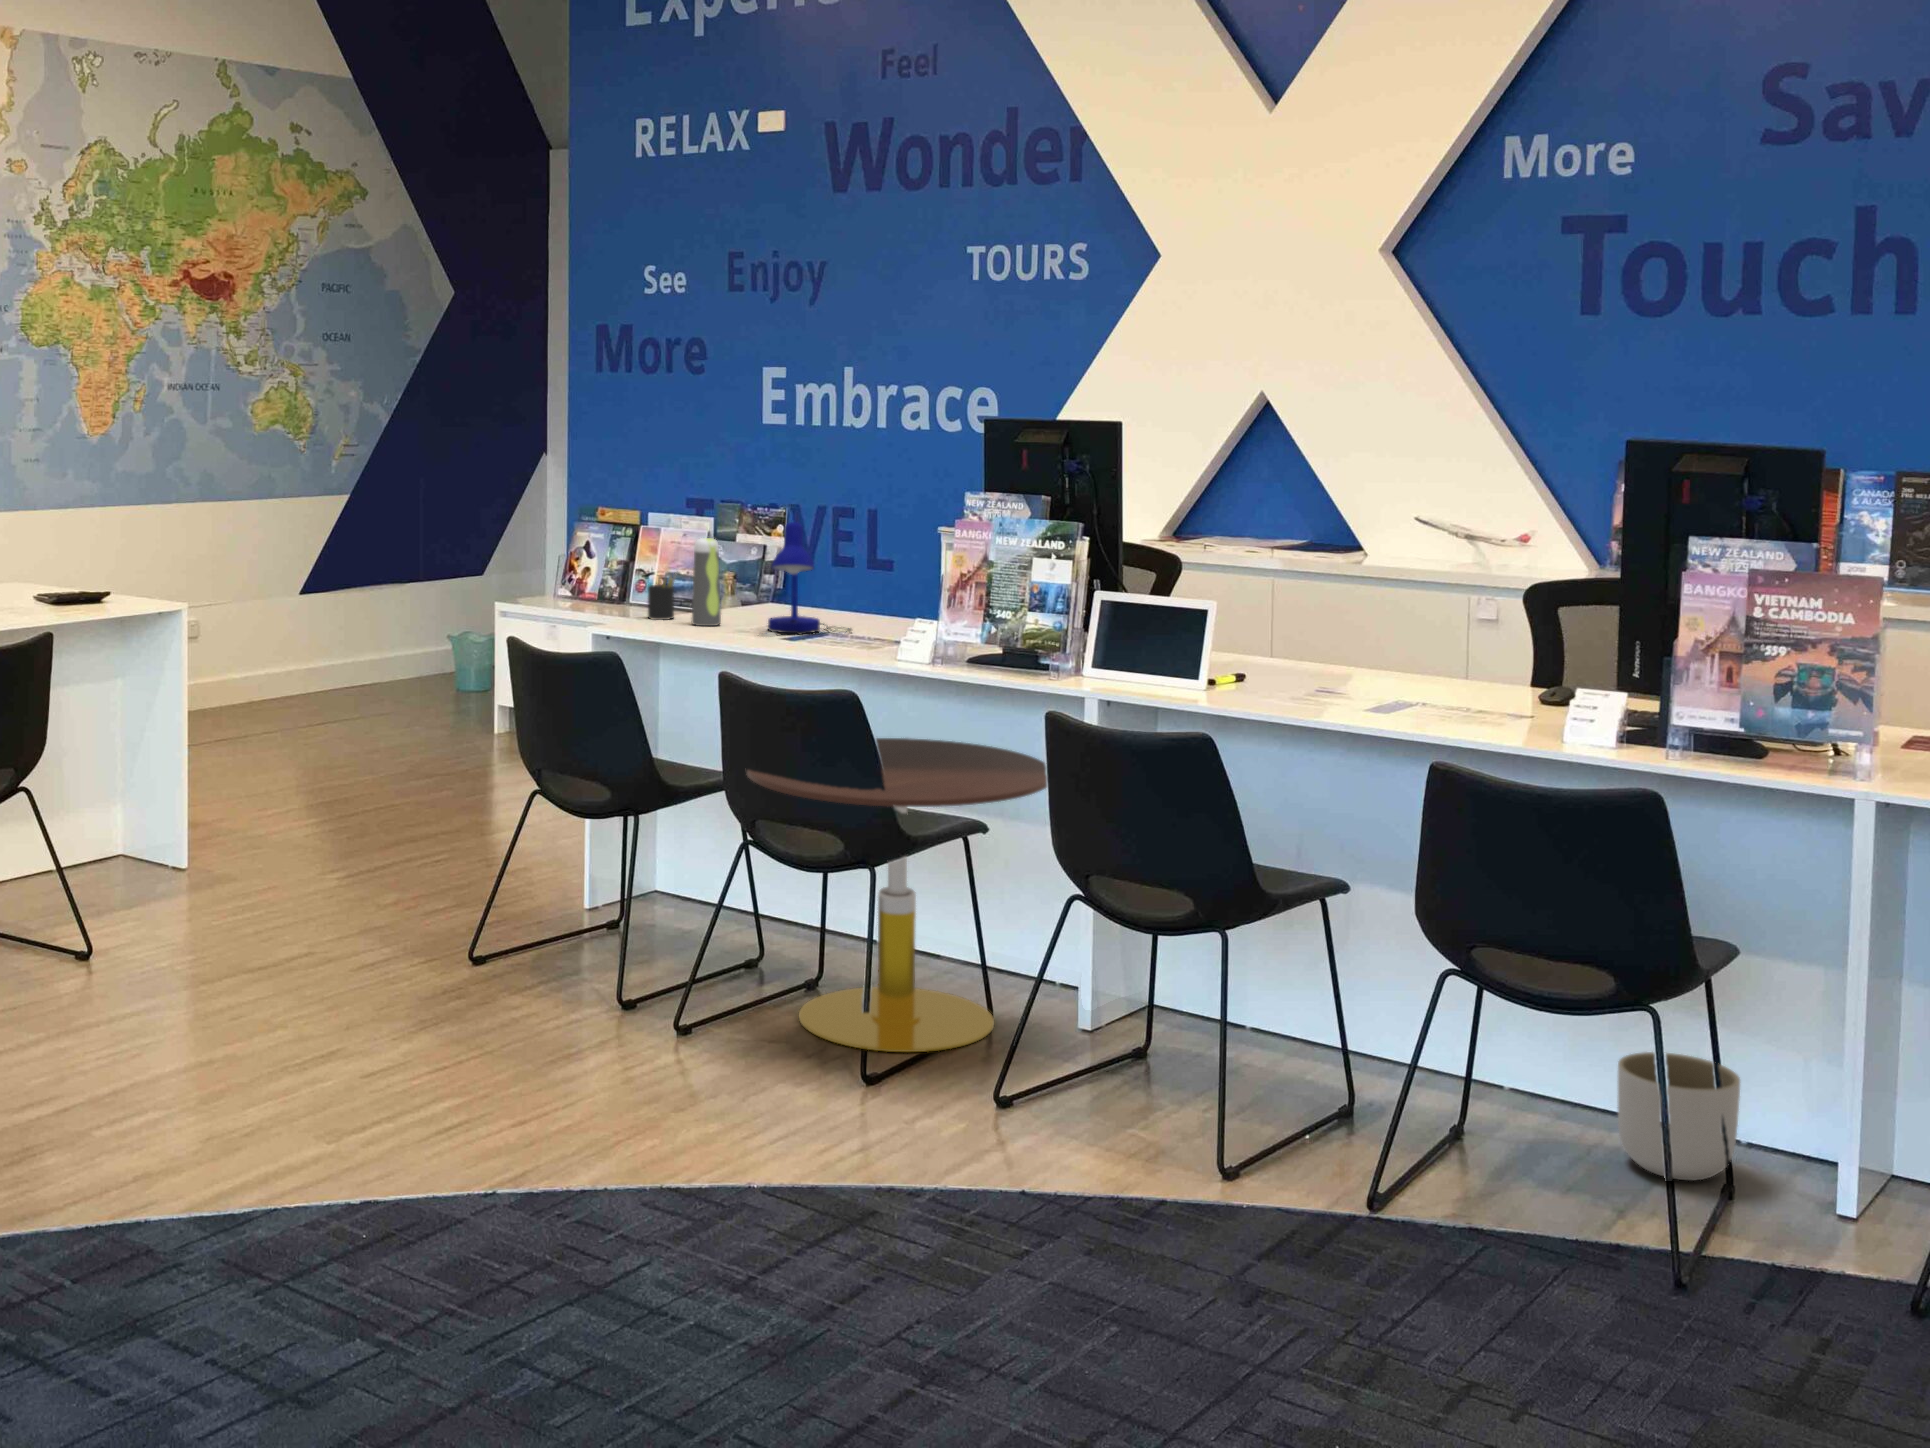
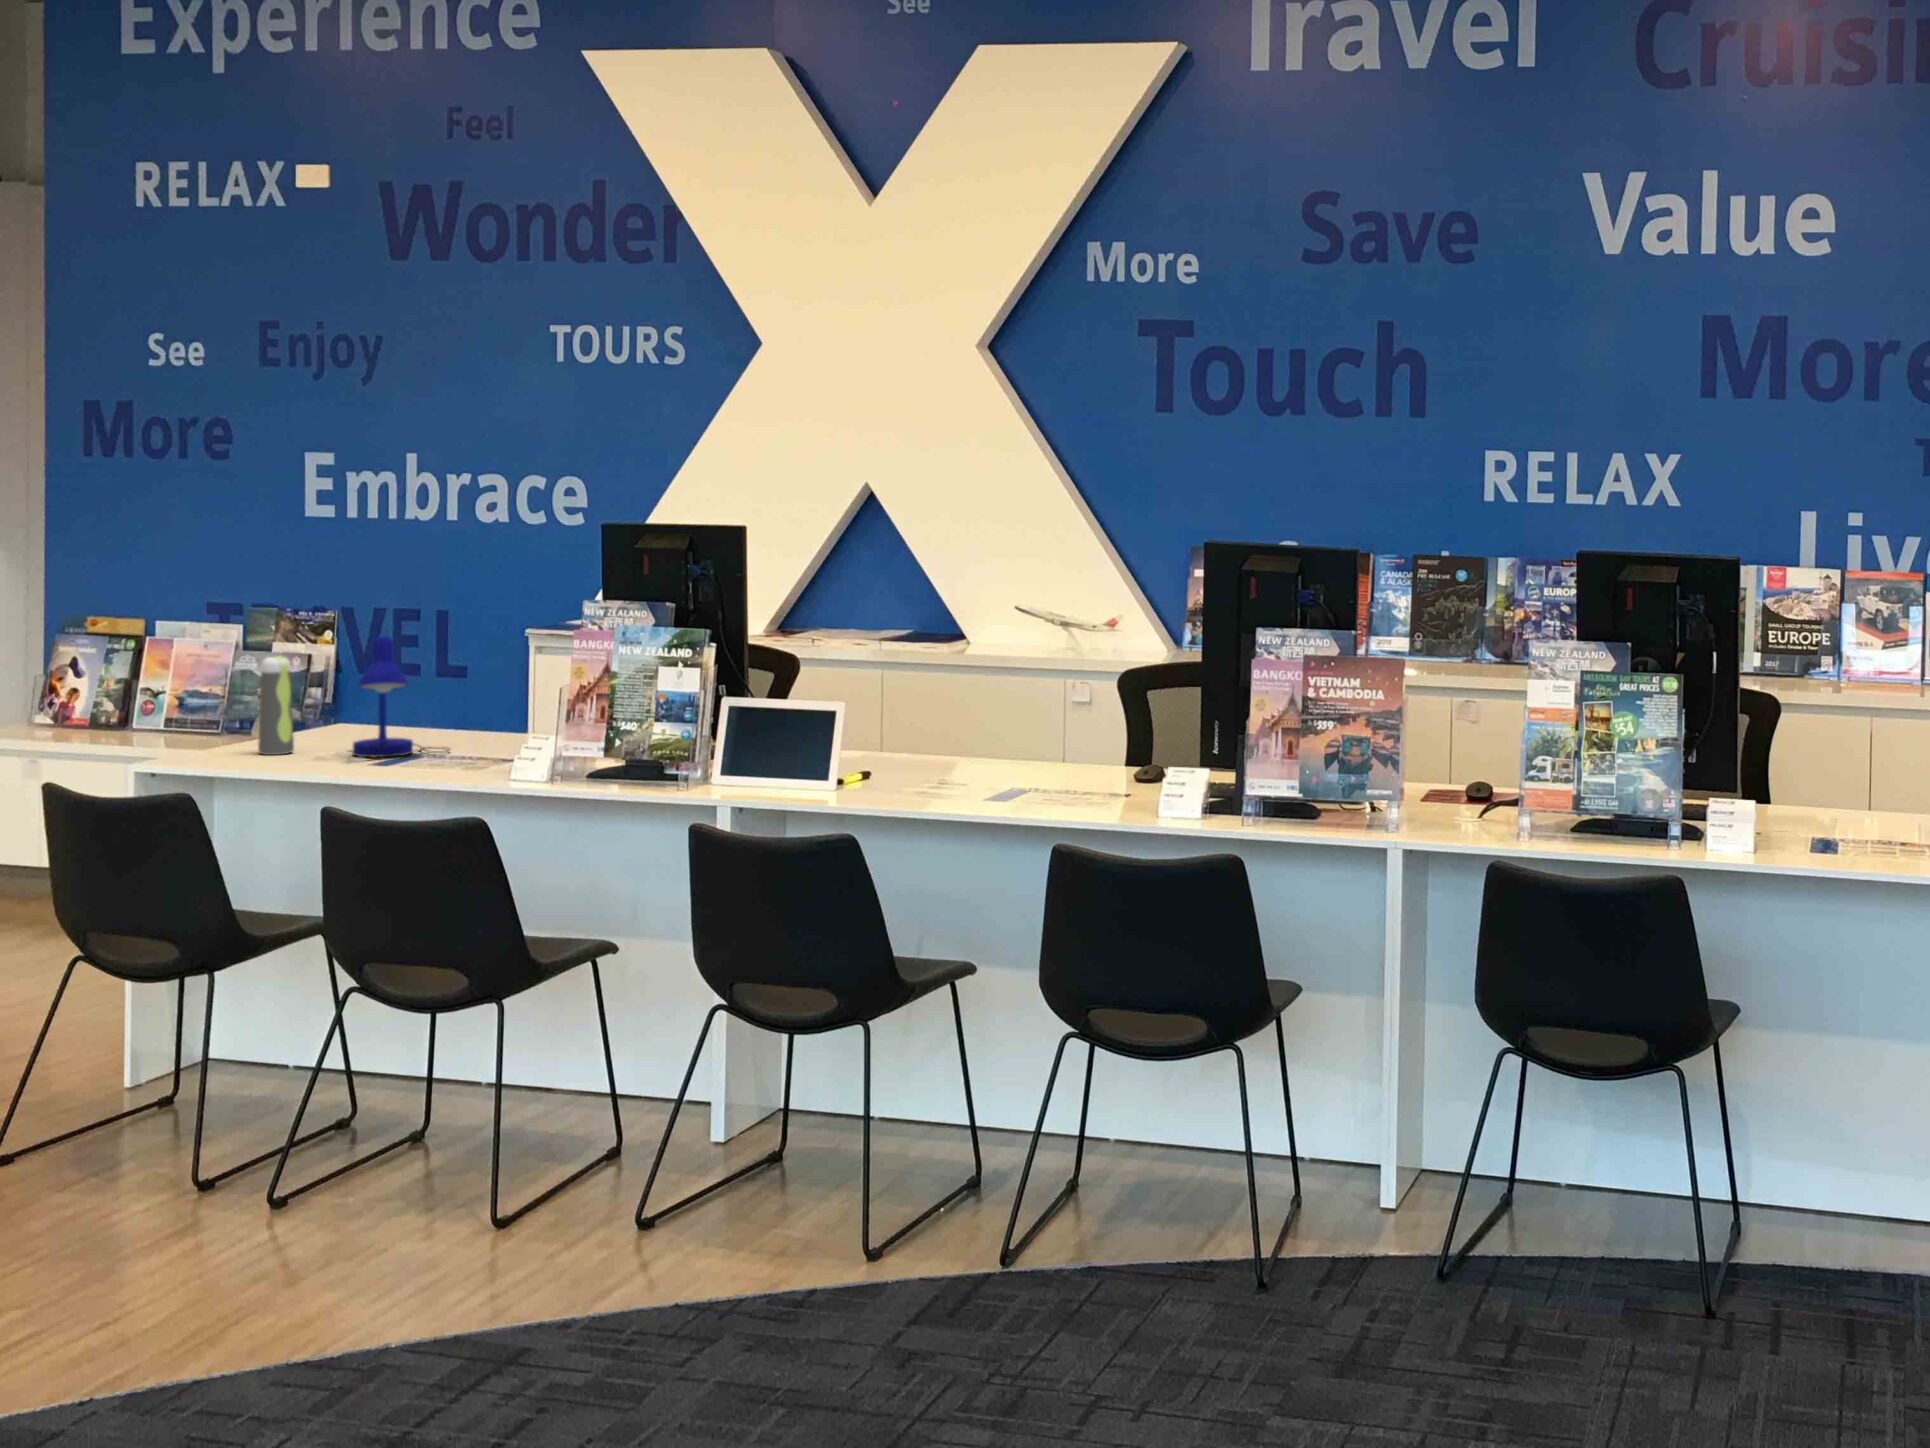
pen holder: present [648,572,677,620] -> none [200,689,238,750]
side table: present [747,738,1047,1052] -> none [348,861,685,1194]
planter: present [1618,1052,1740,1180] -> none [1210,1086,1307,1196]

